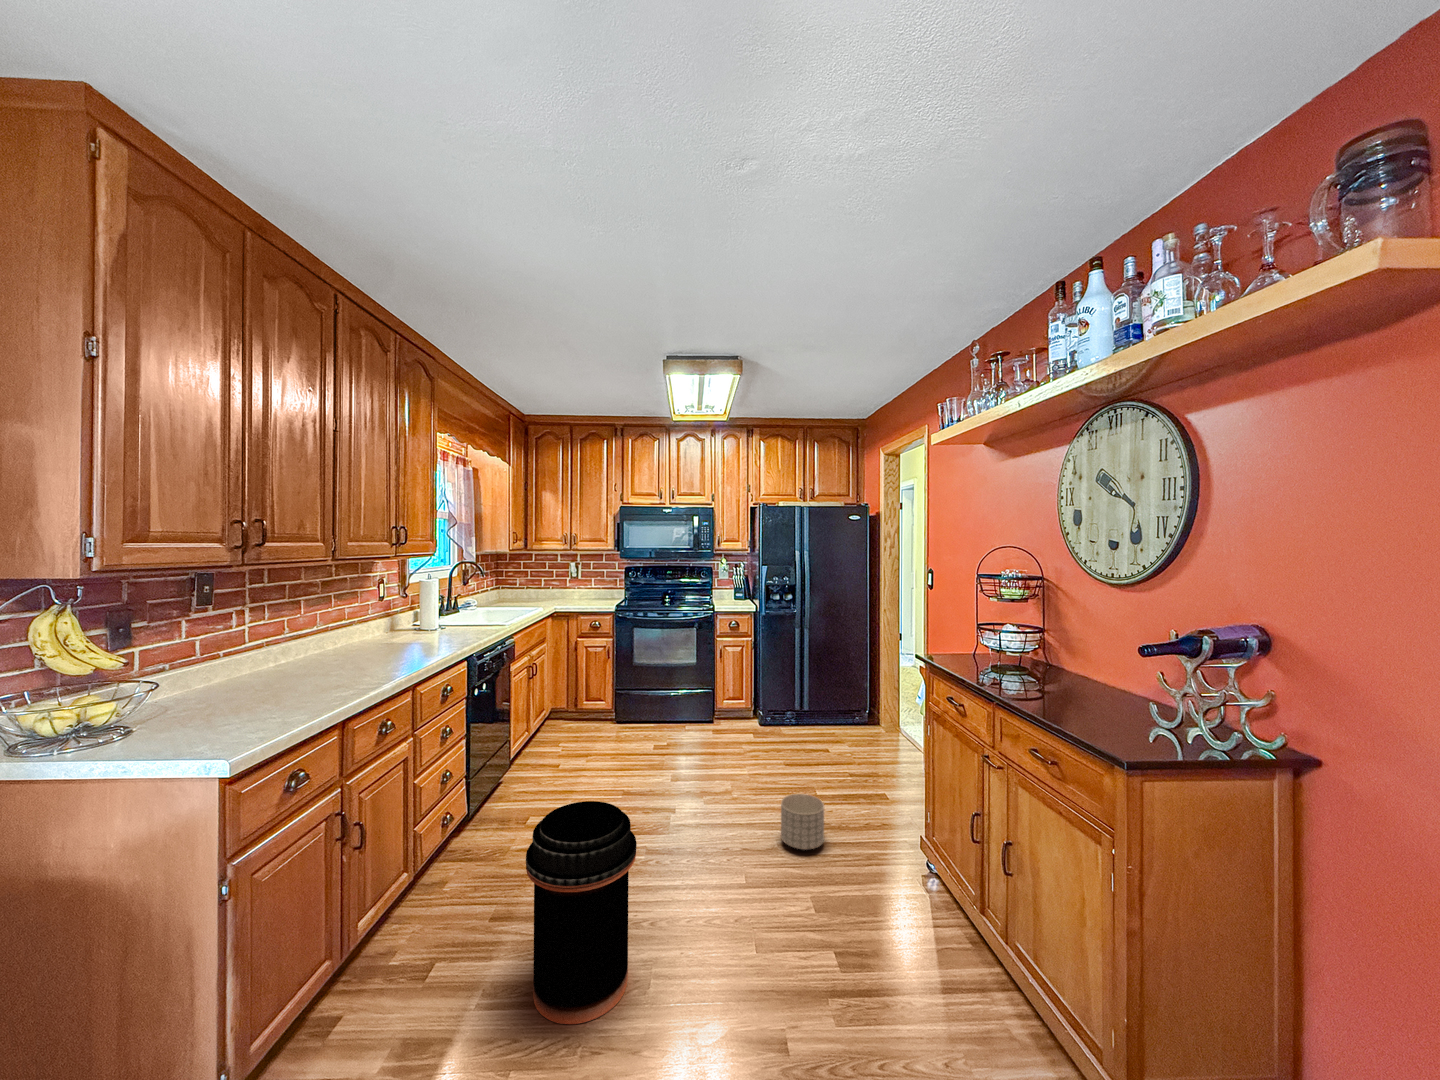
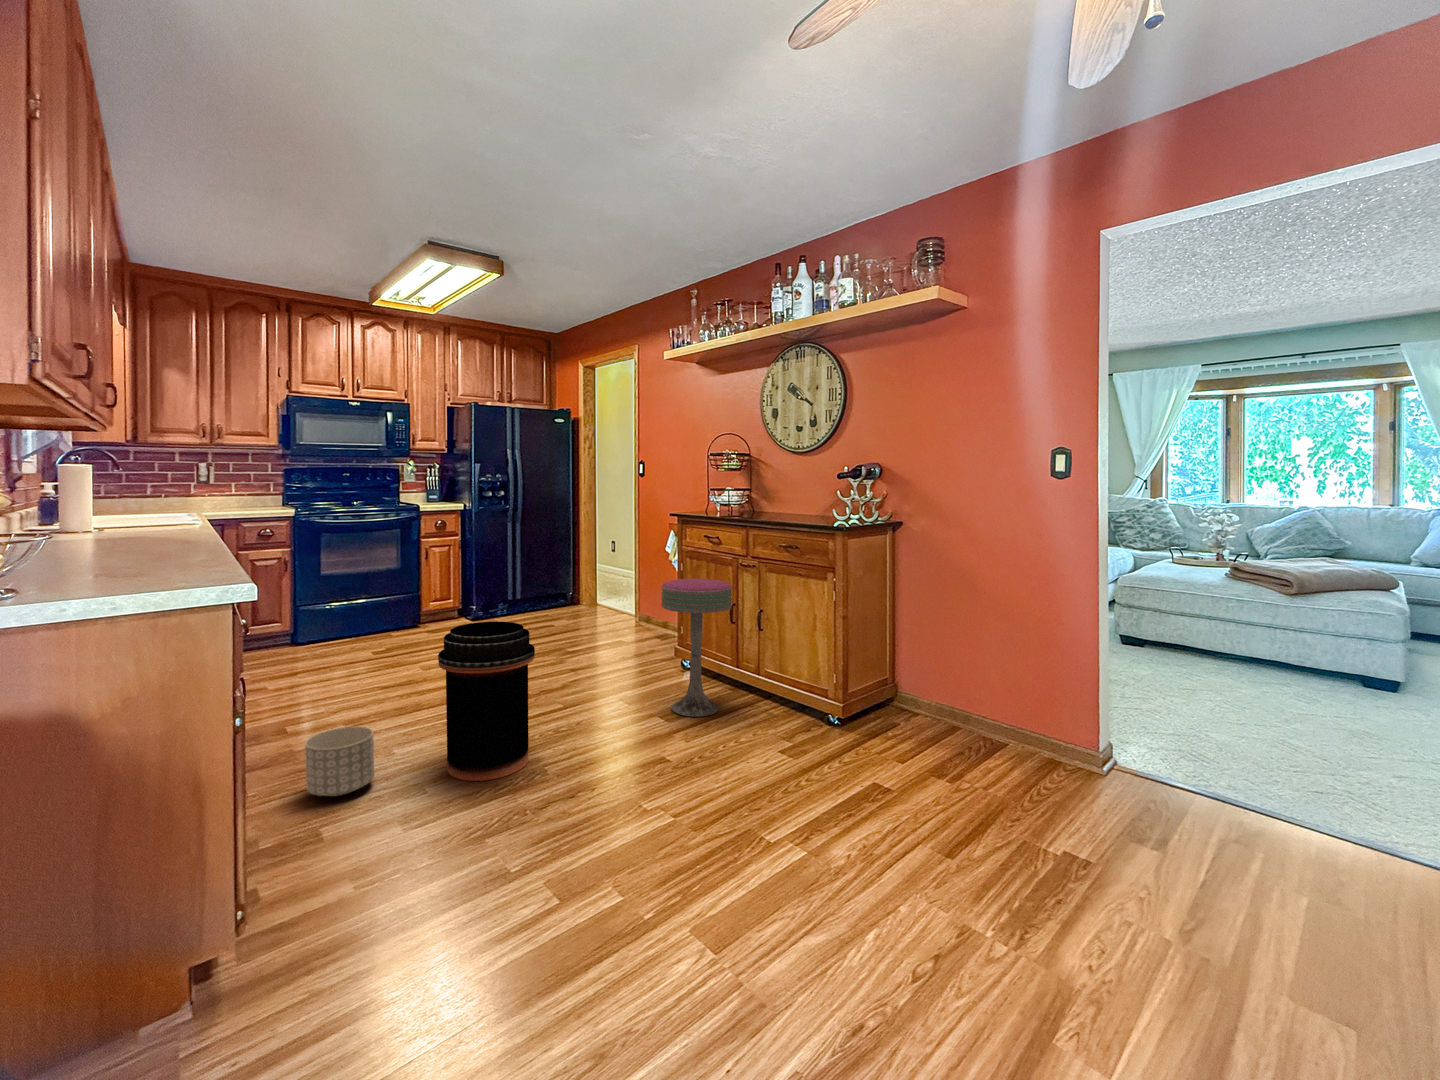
bar stool: none [839,773,951,1018] -> present [661,579,732,717]
planter: present [781,794,824,850] -> present [305,726,374,797]

